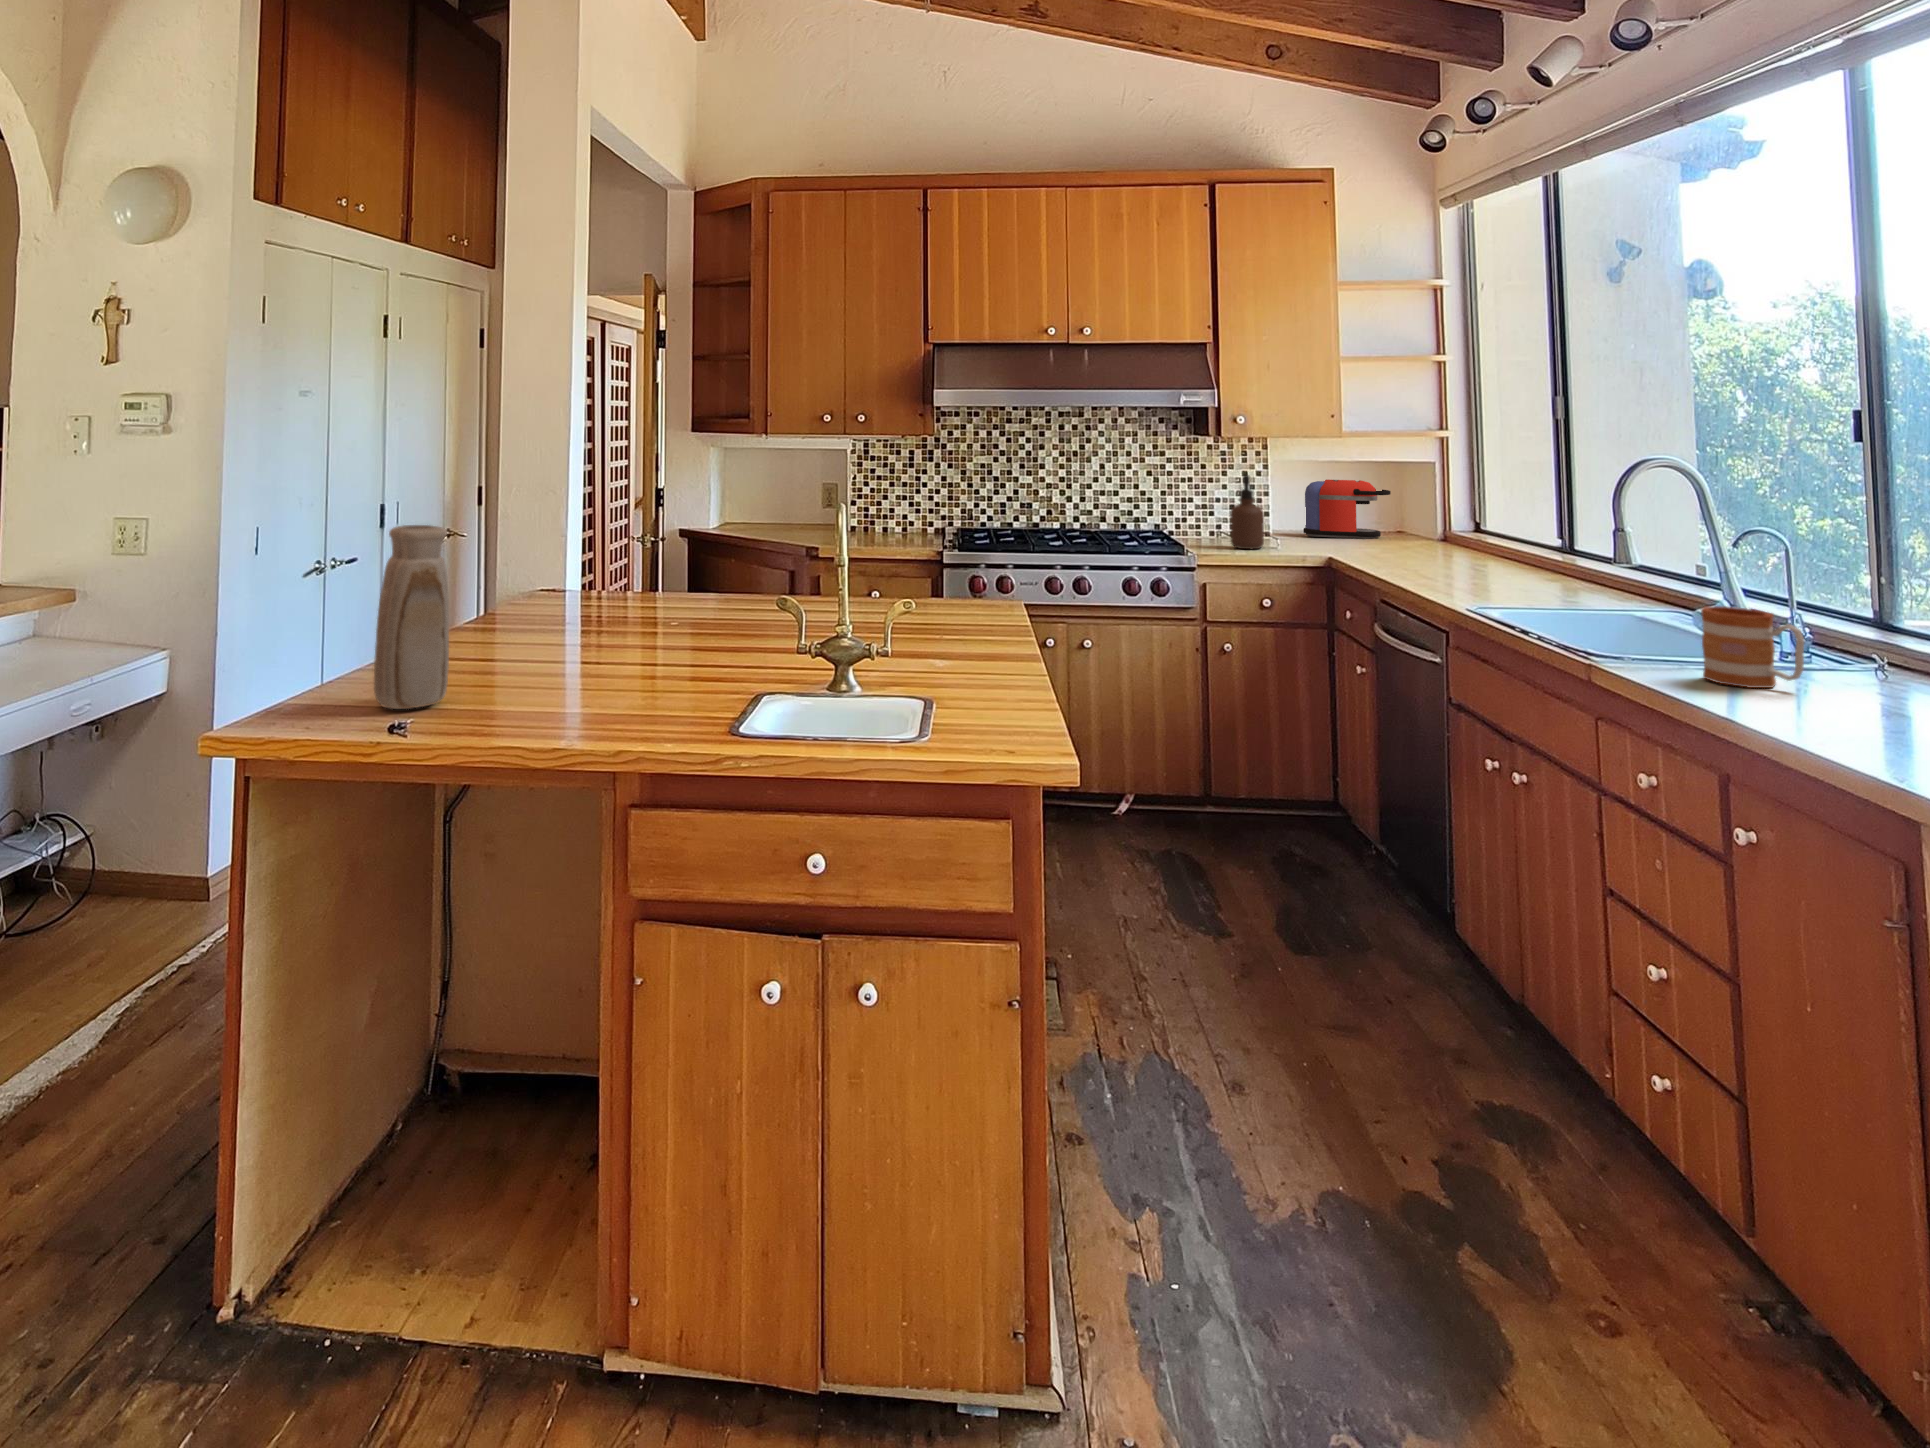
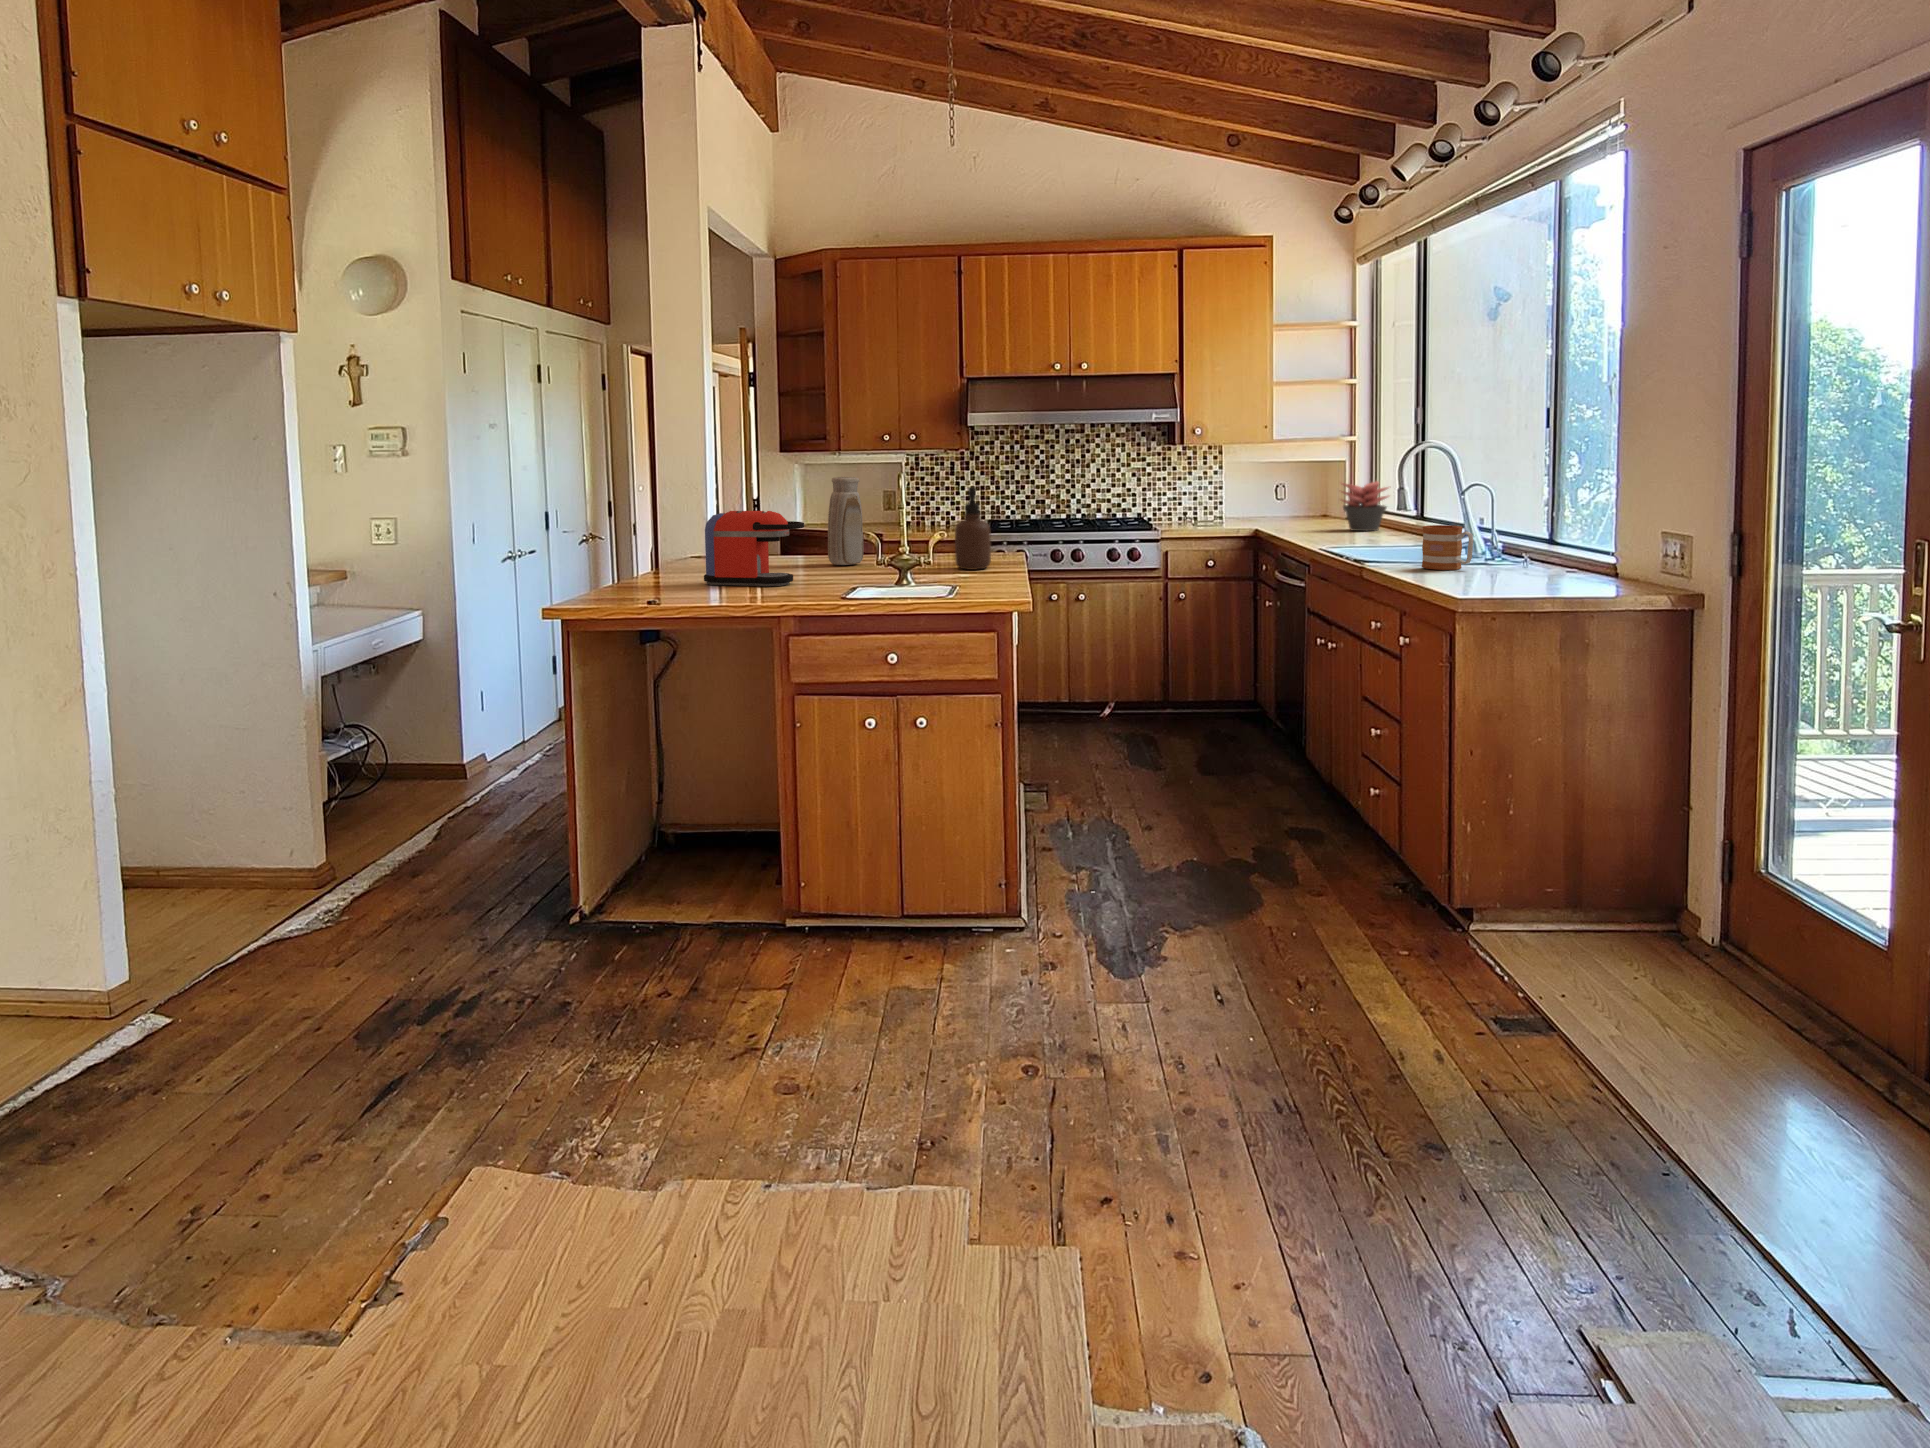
soap dispenser: present [1230,475,1264,549] -> present [955,487,991,570]
coffee maker: present [1303,480,1391,539] -> present [704,511,804,586]
succulent plant: none [1459,500,1537,573] -> present [1342,482,1389,531]
vase: present [374,525,449,709] -> present [828,477,863,565]

